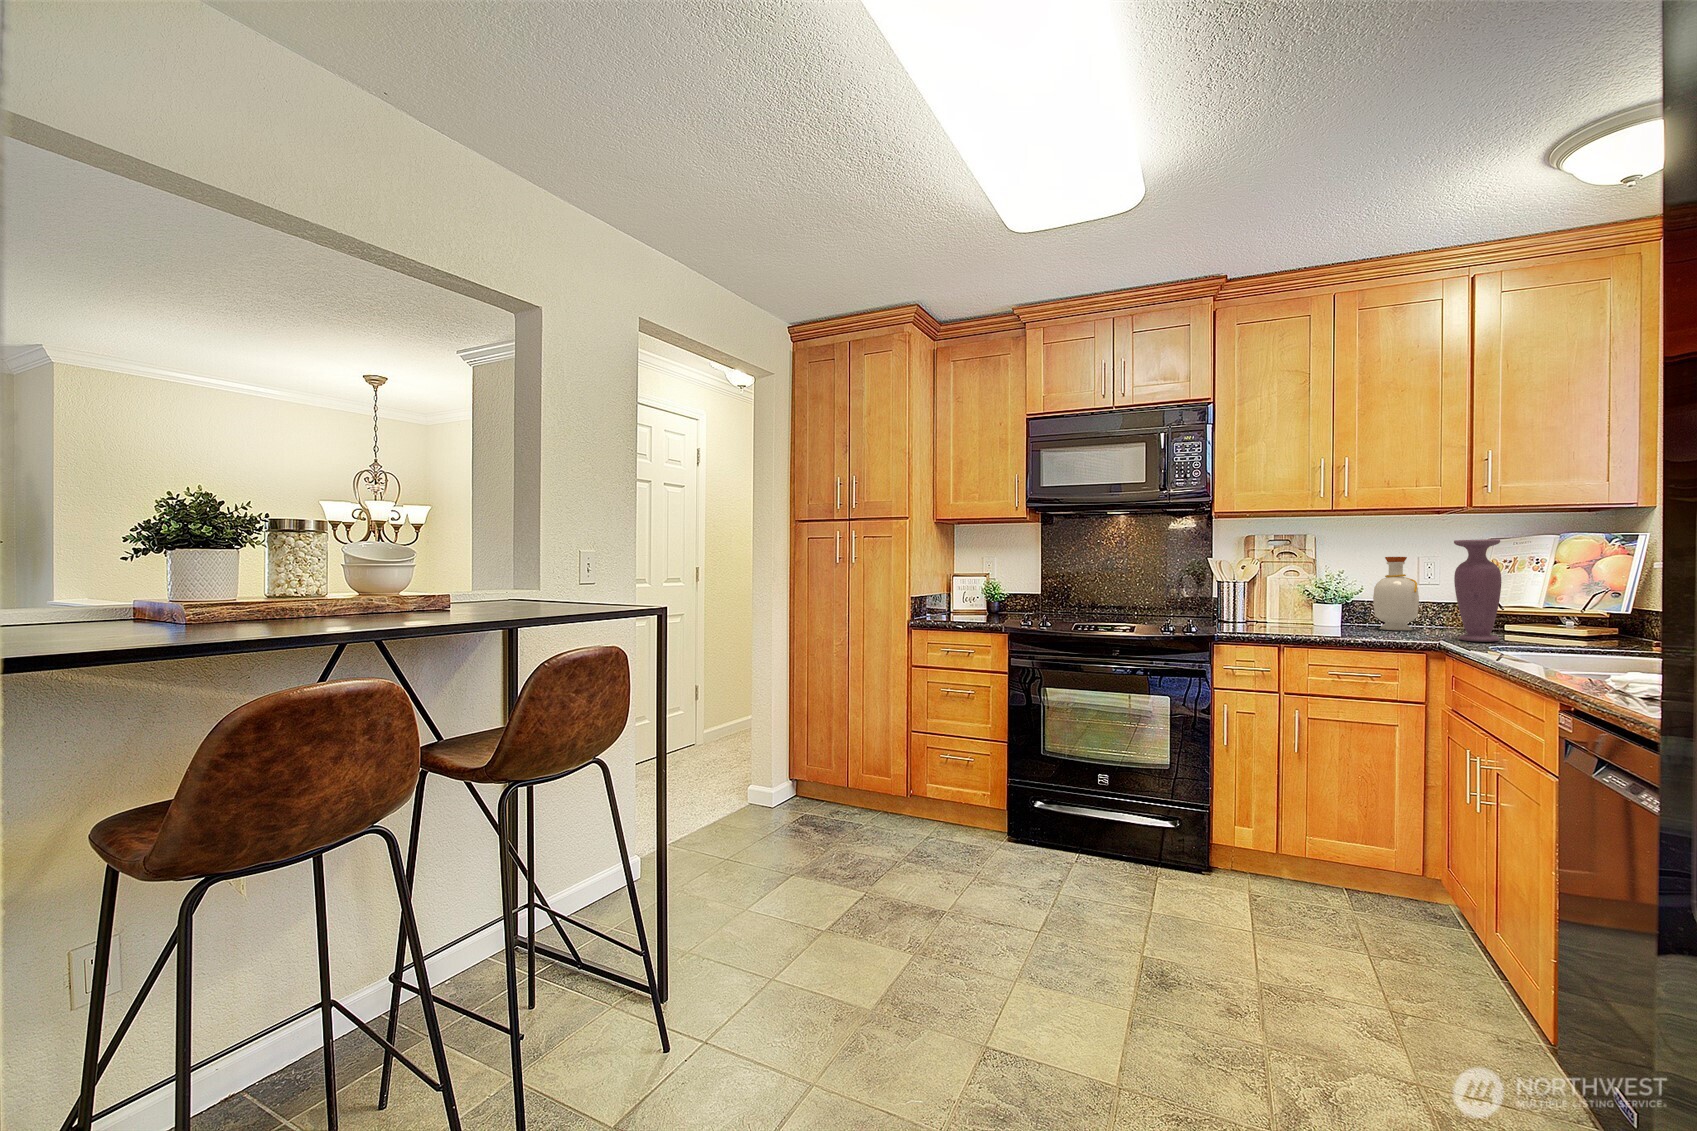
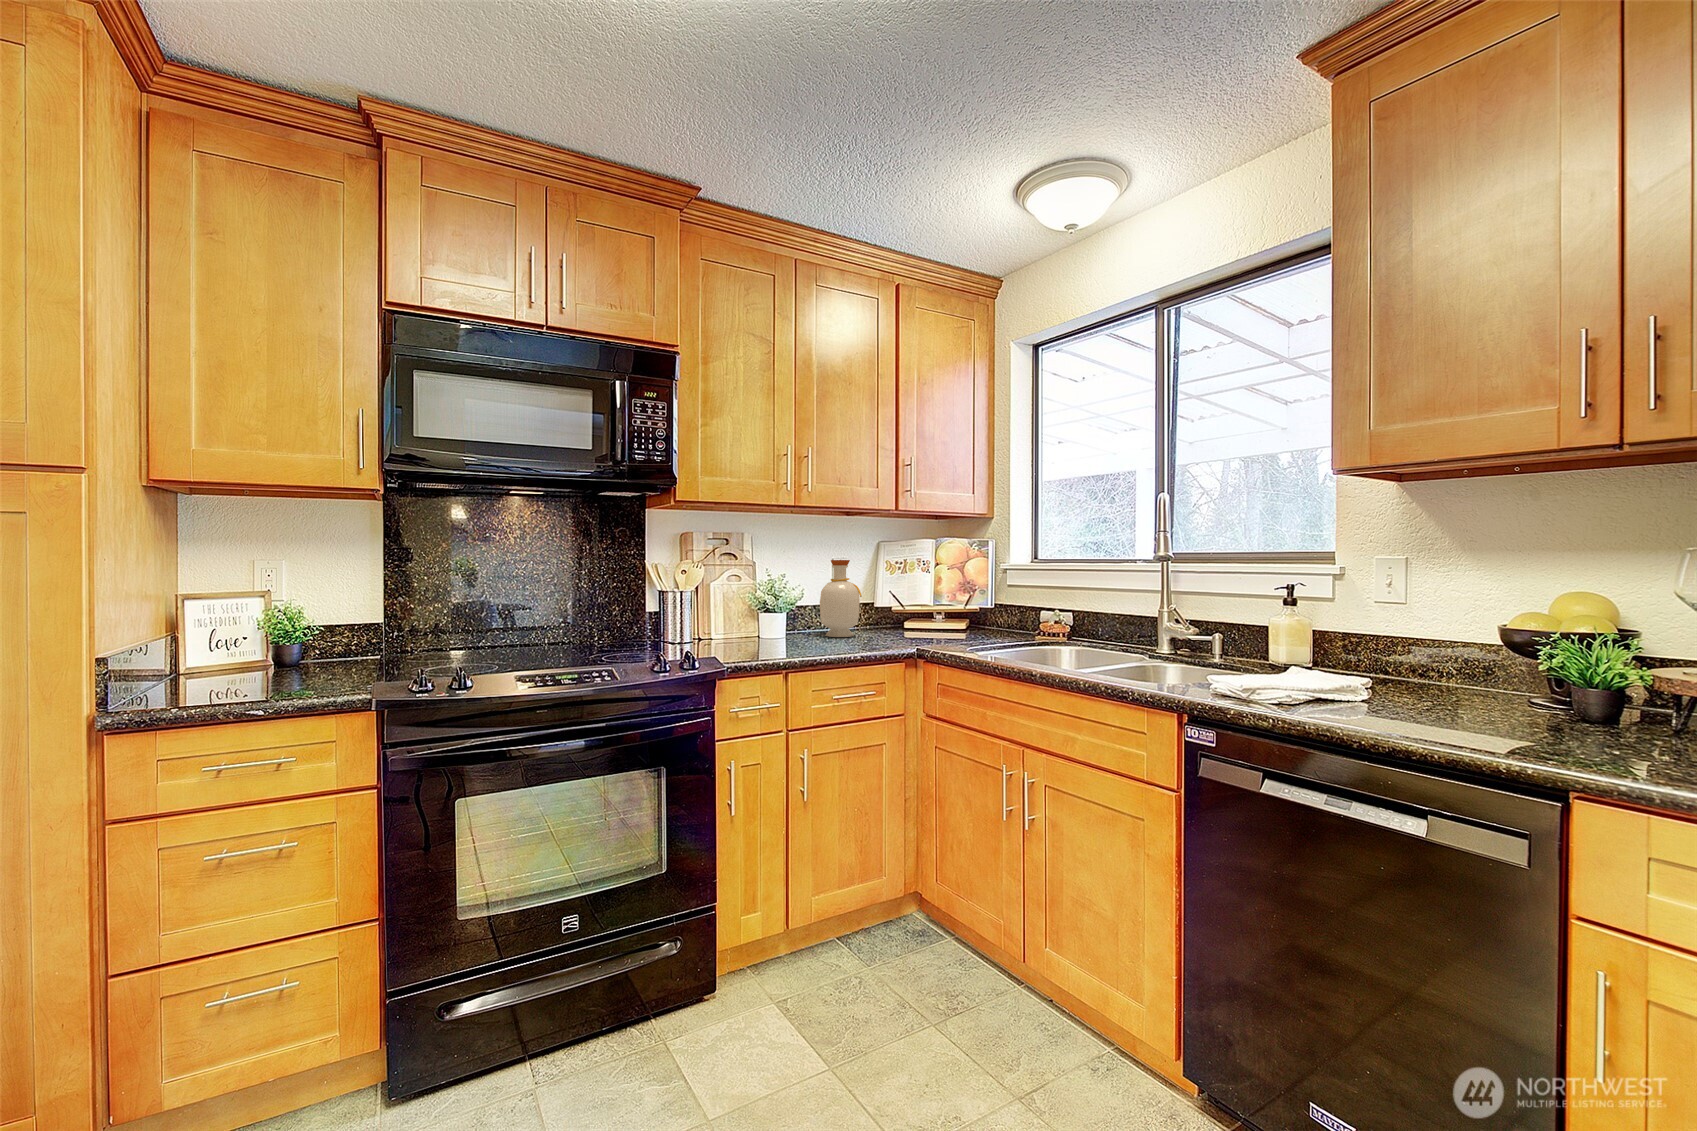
vase: present [1454,539,1501,642] -> none [913,545,950,645]

